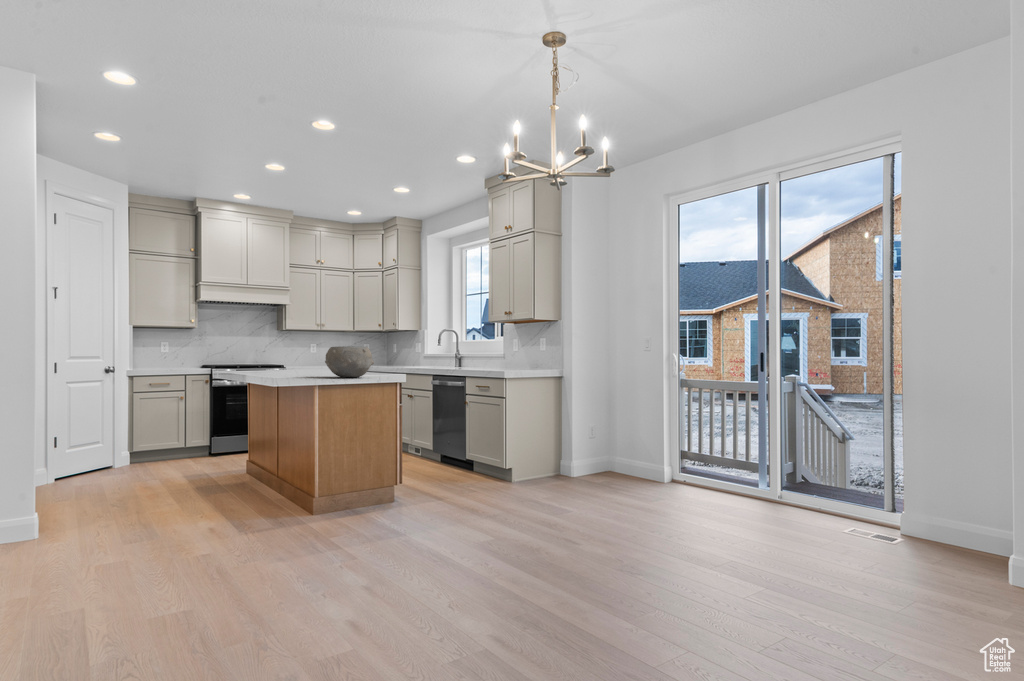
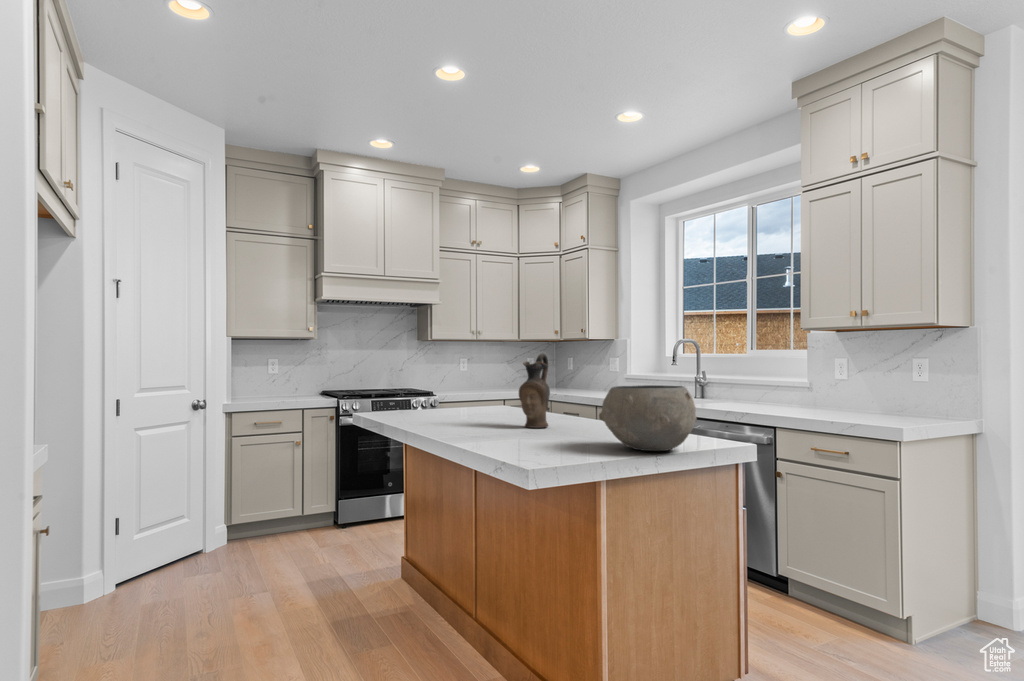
ceramic pitcher: none [302,333,322,374] -> present [519,353,550,428]

